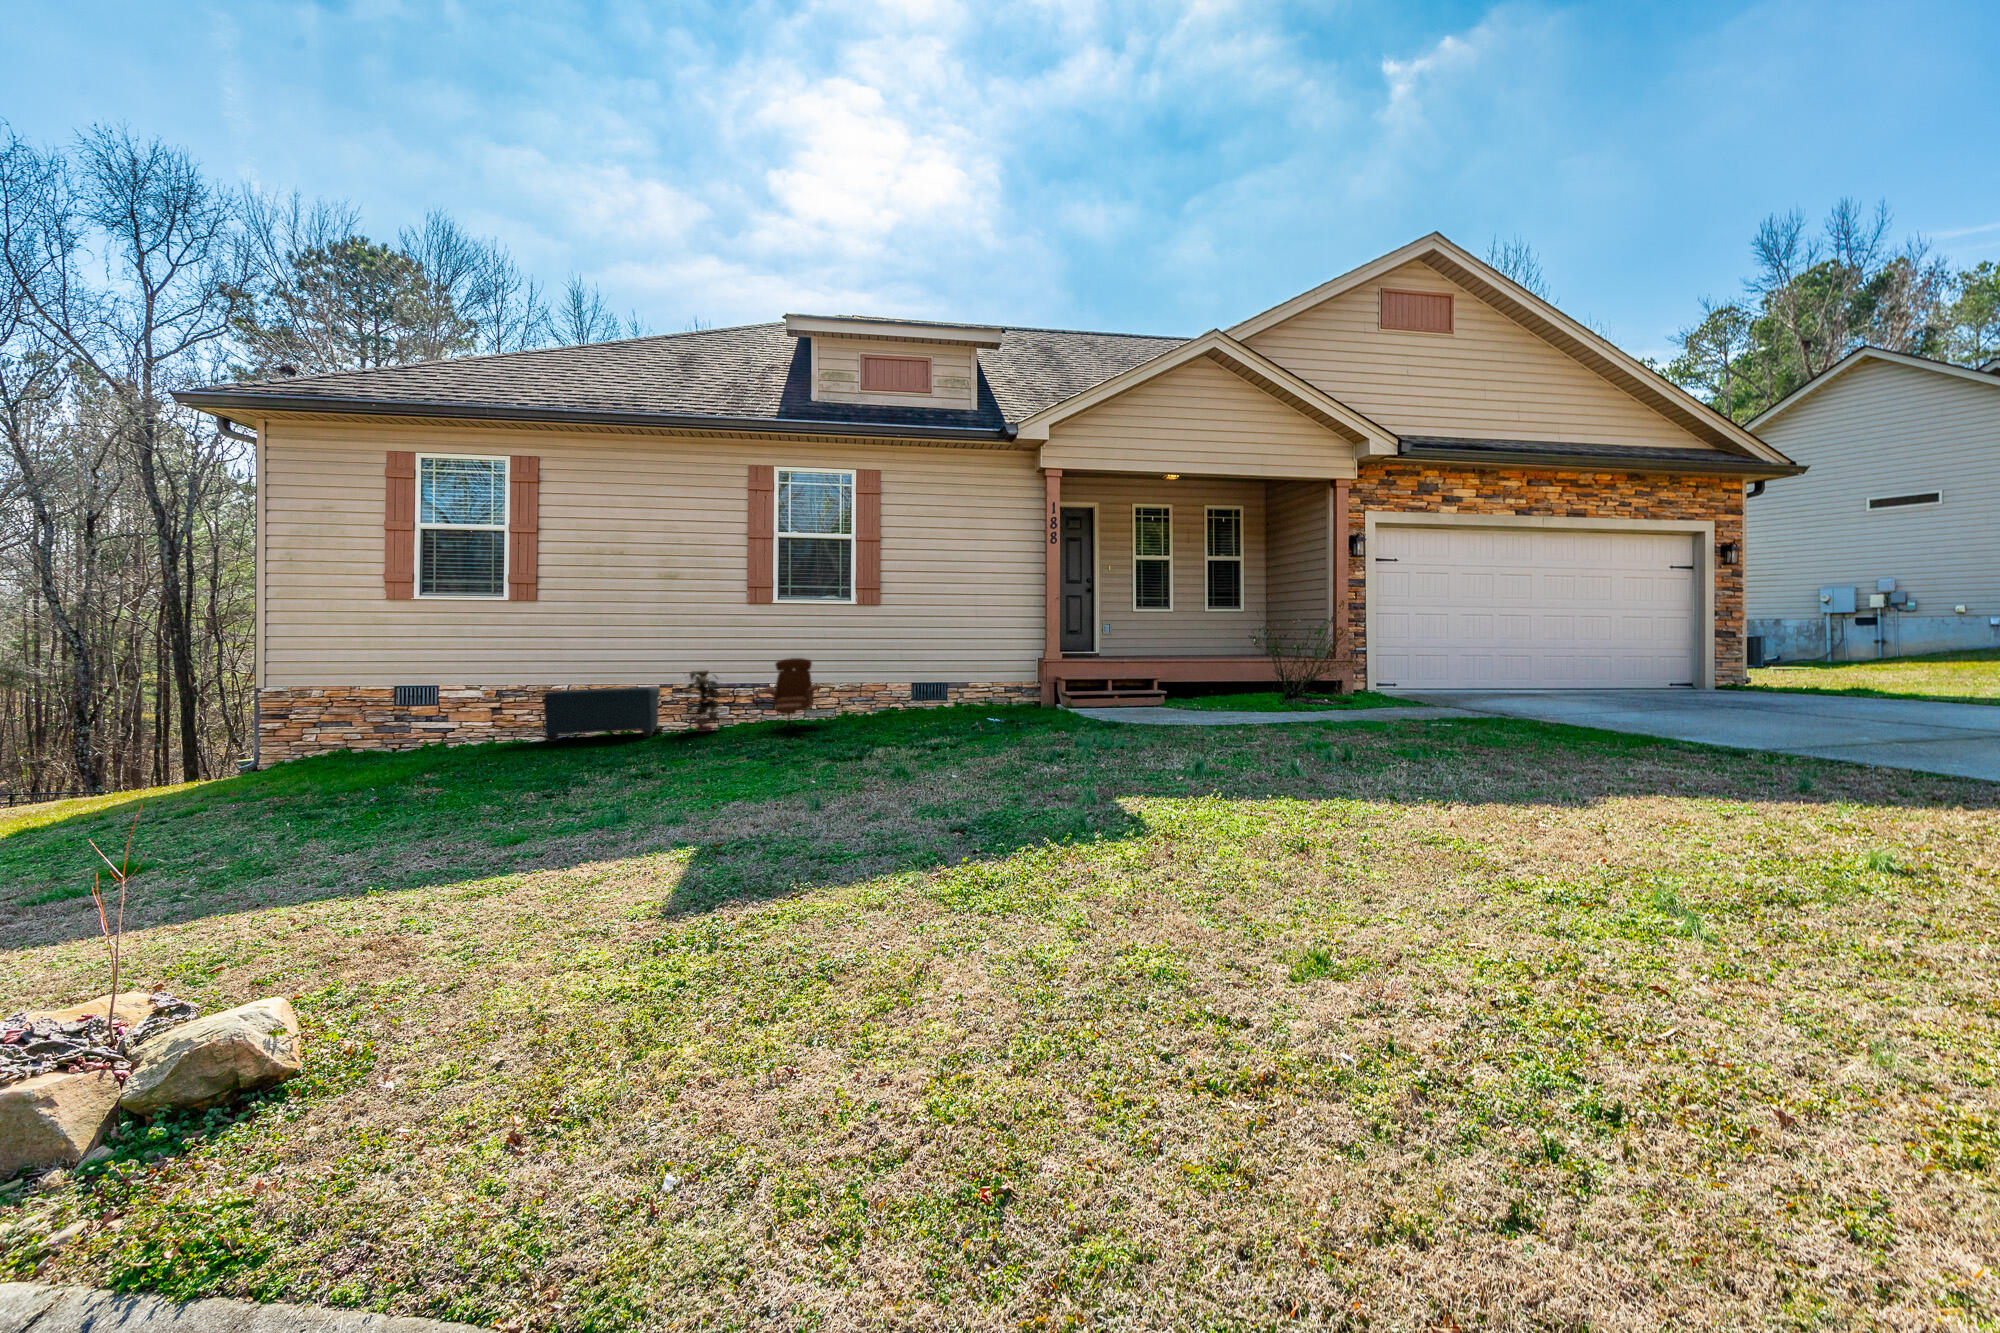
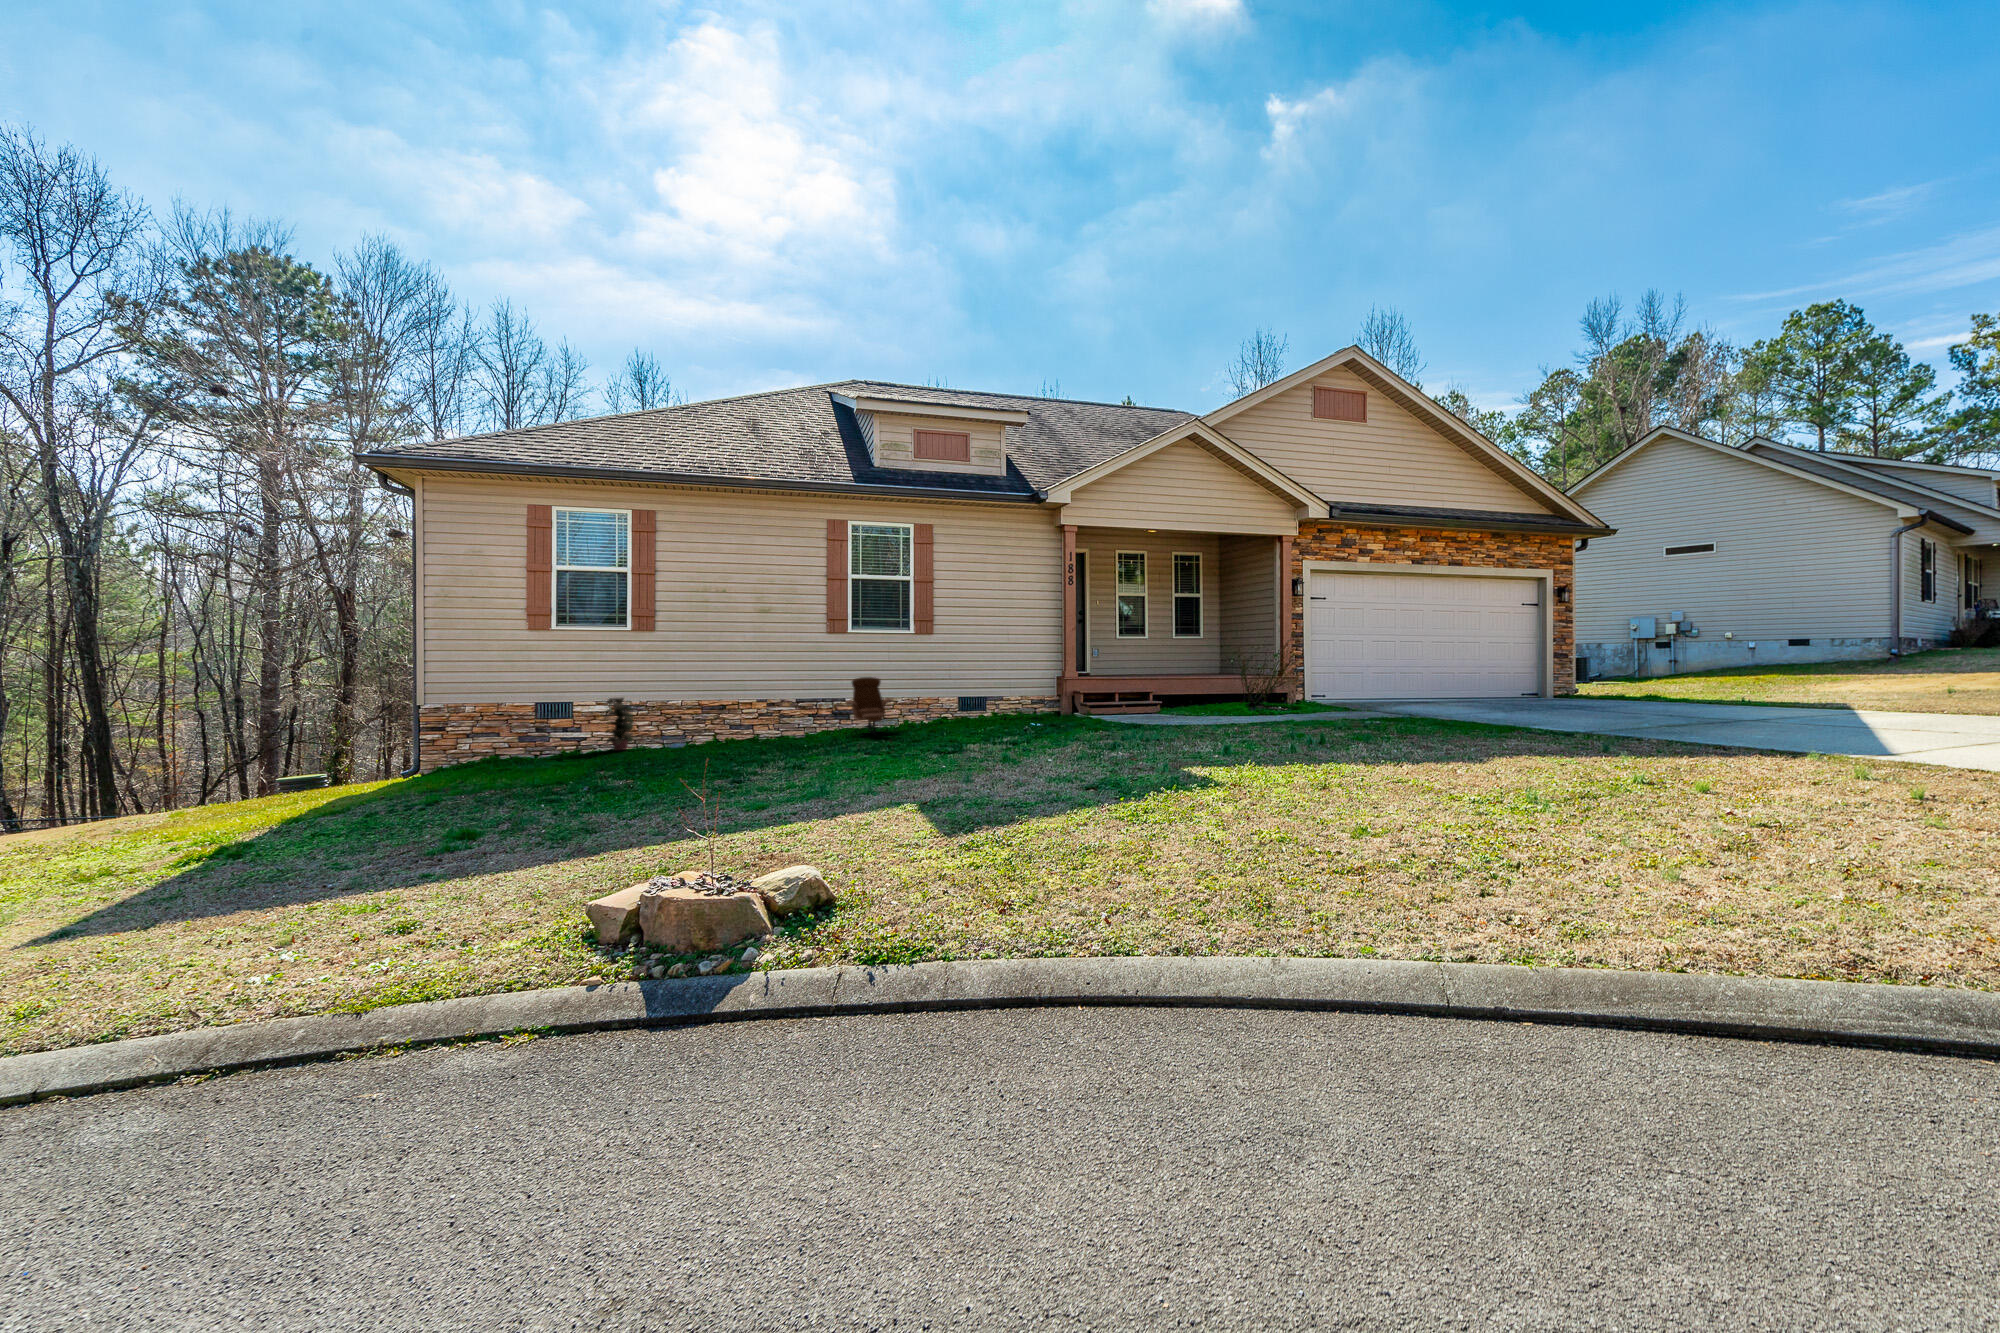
decorative plant: present [686,670,724,732] -> present [604,697,635,750]
bench: present [544,687,662,742] -> none [672,701,761,747]

